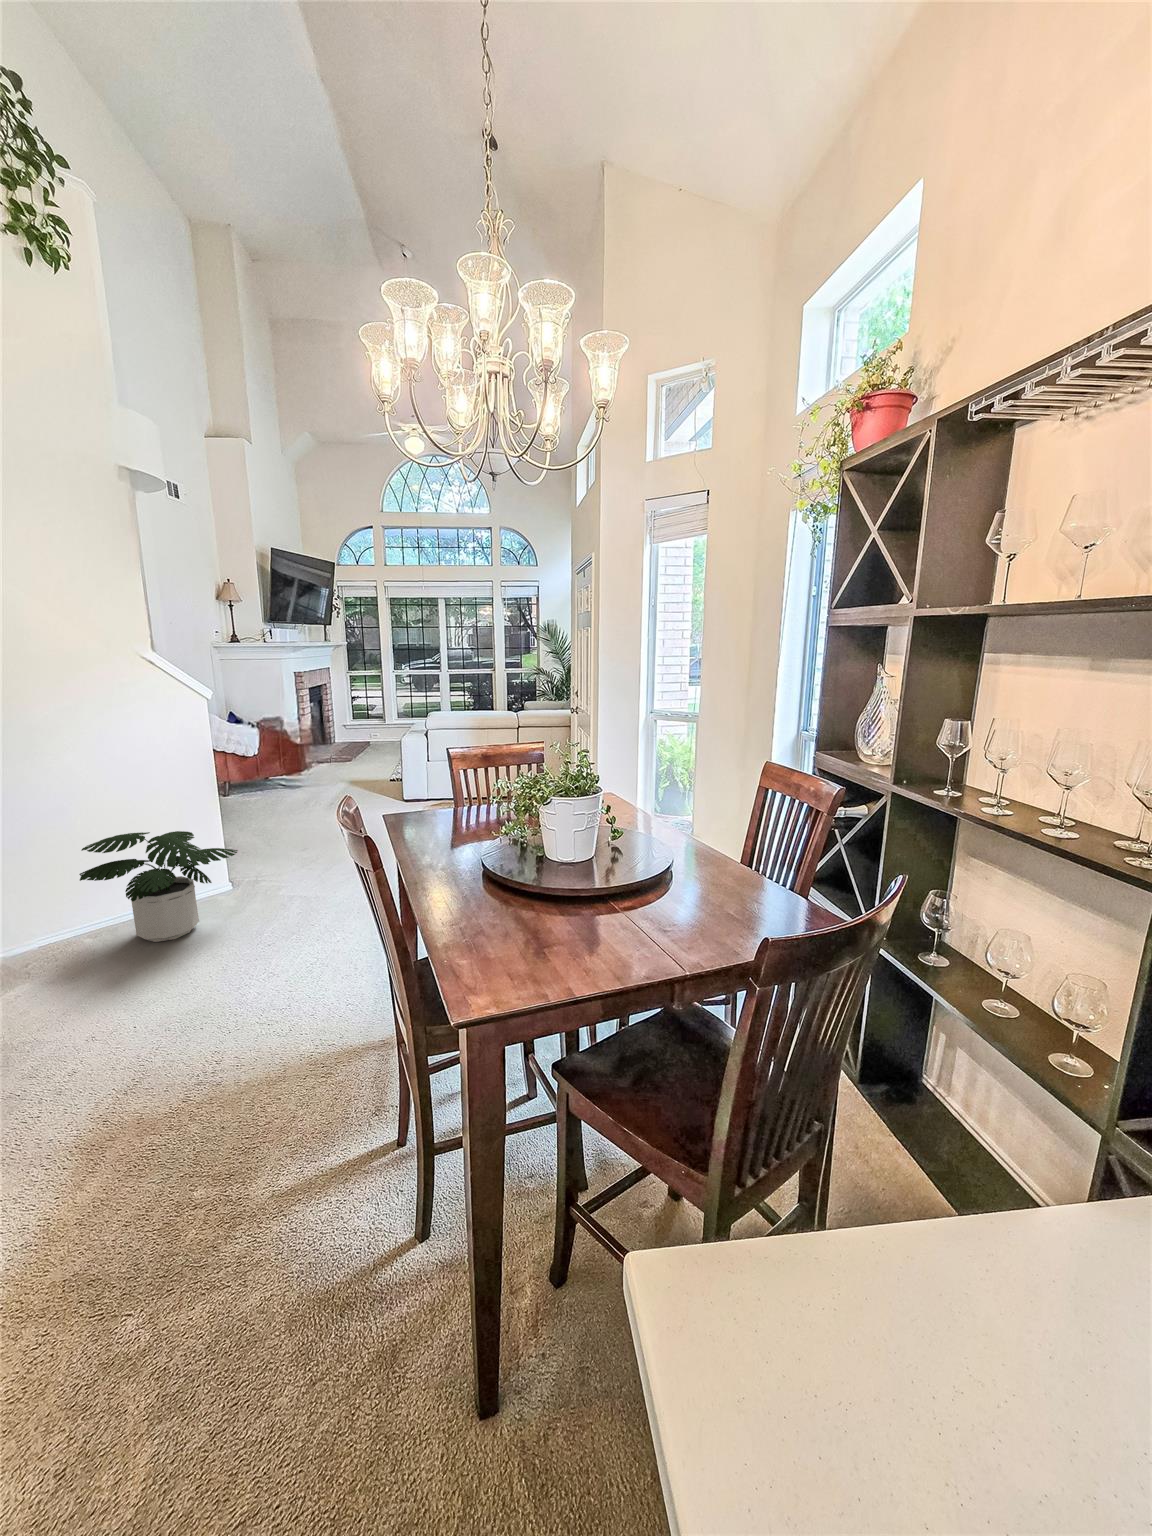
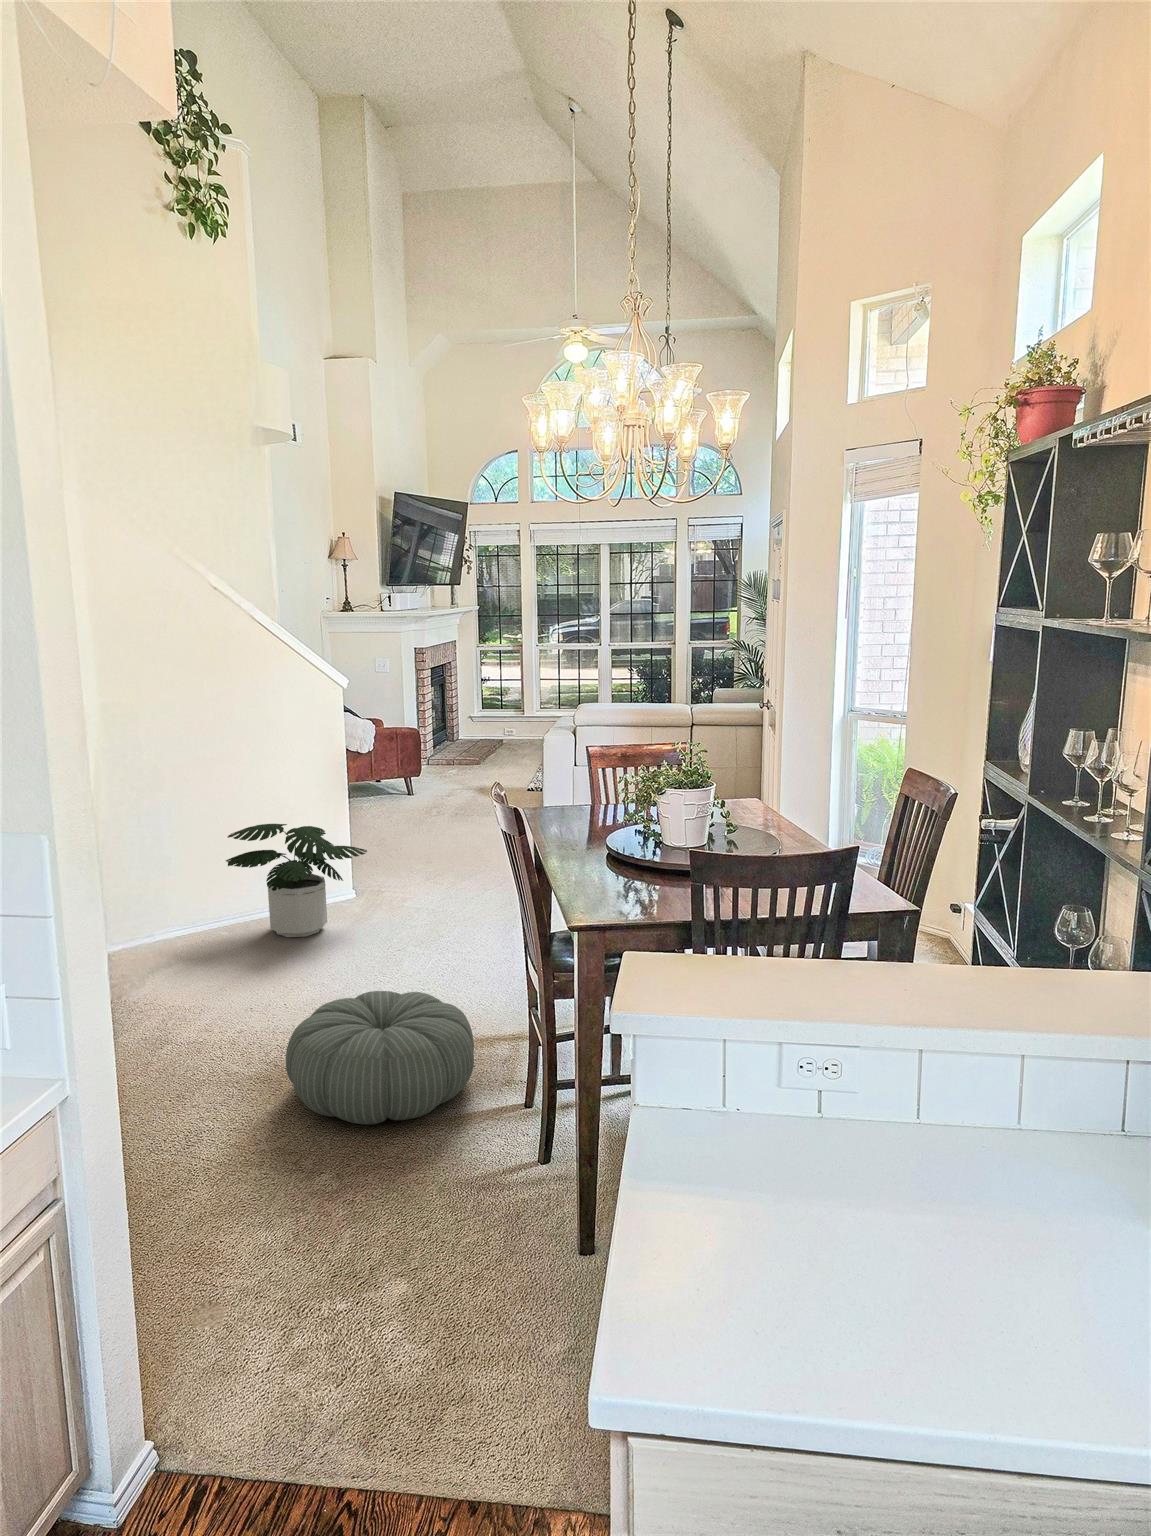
pouf: none [95,1025,341,1229] -> present [286,991,474,1124]

